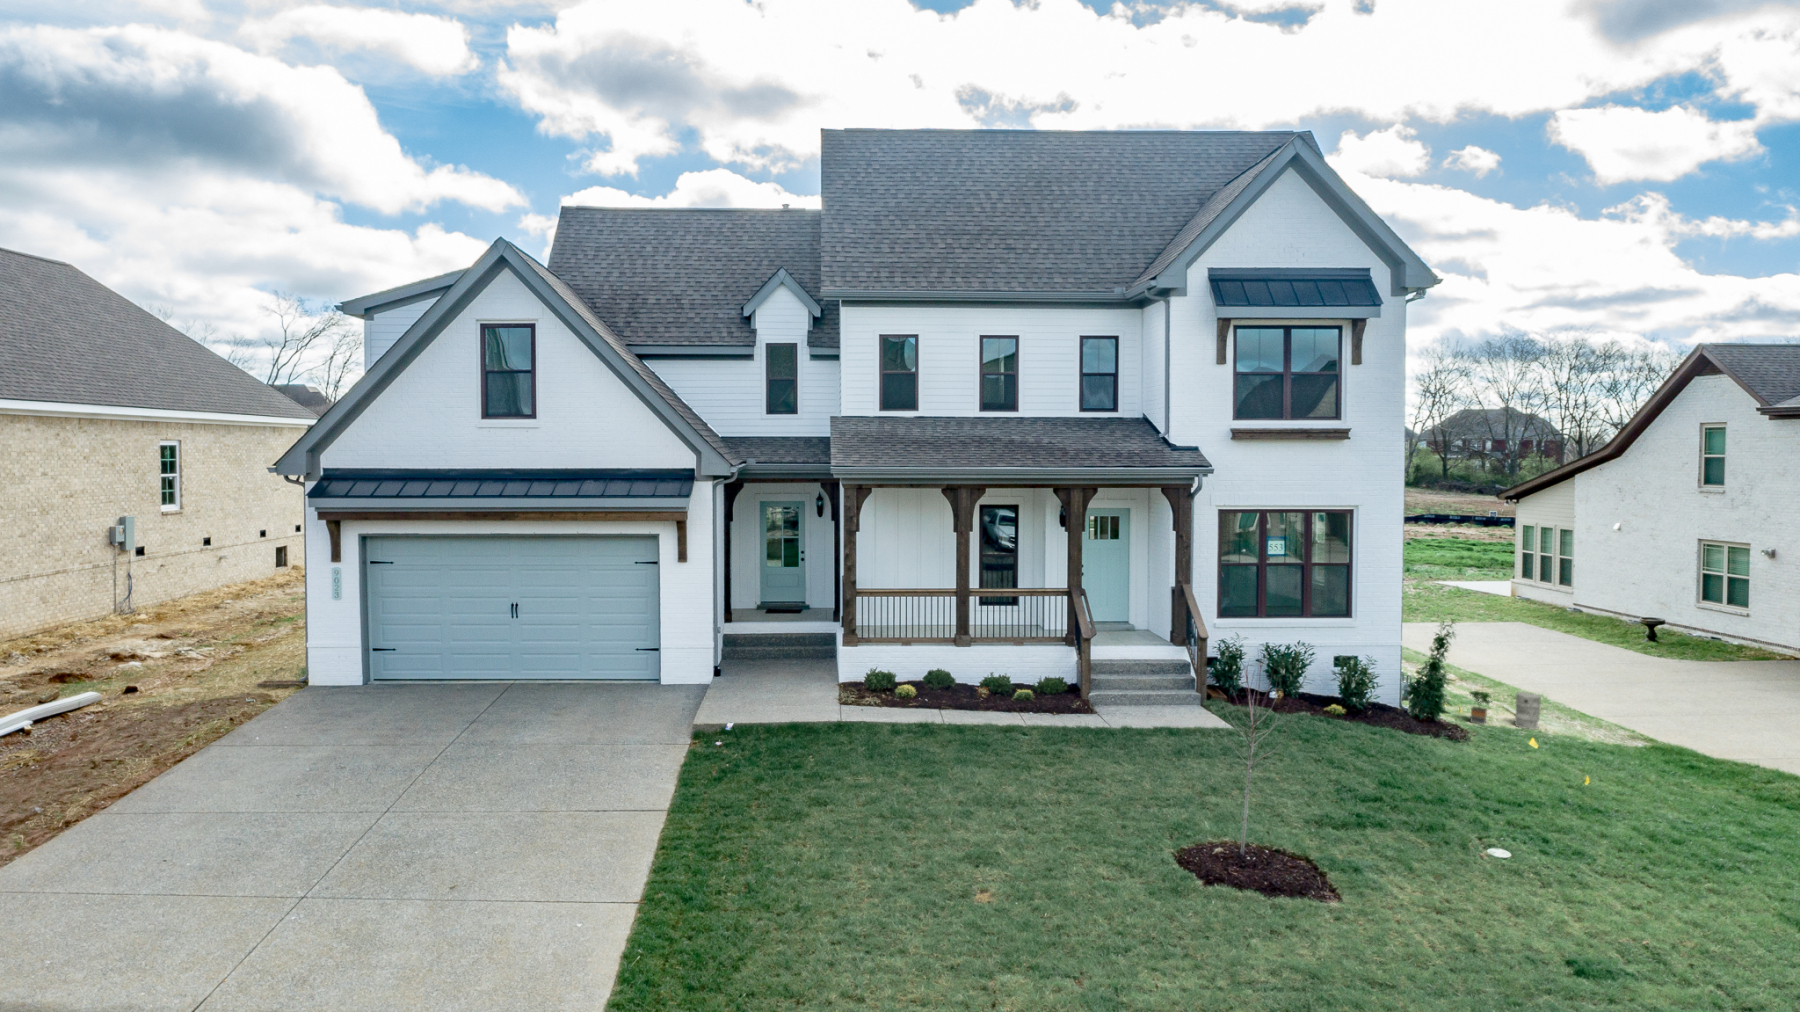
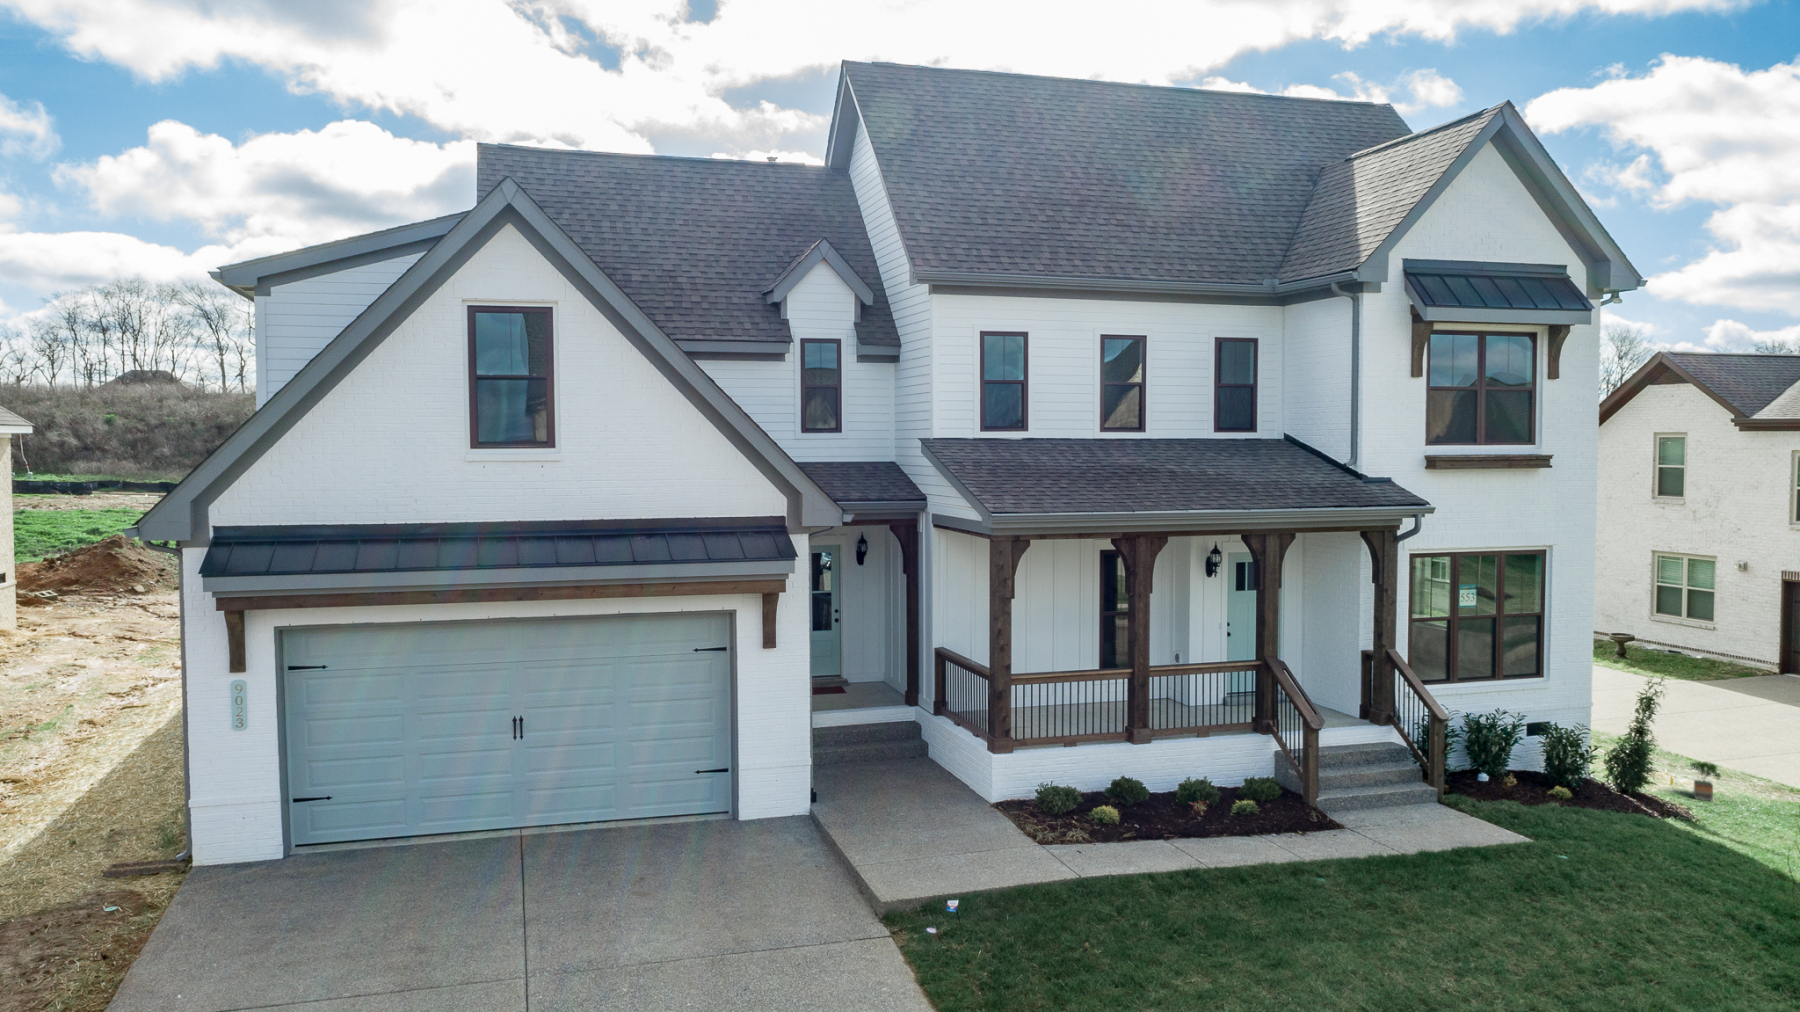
trash can: present [1515,692,1540,730] -> none [1741,761,1773,805]

